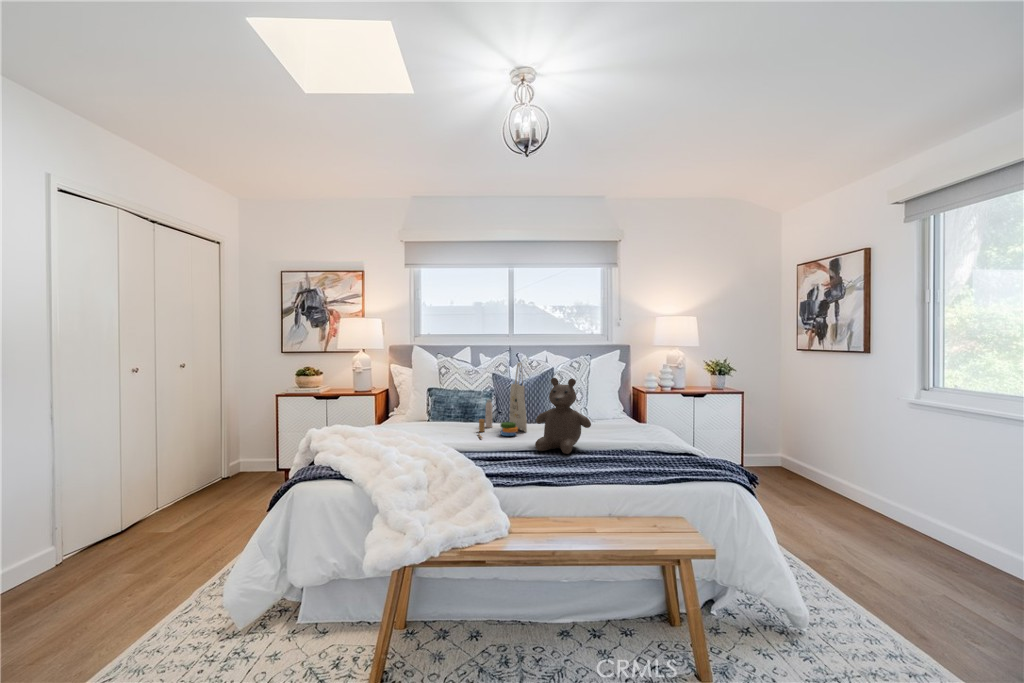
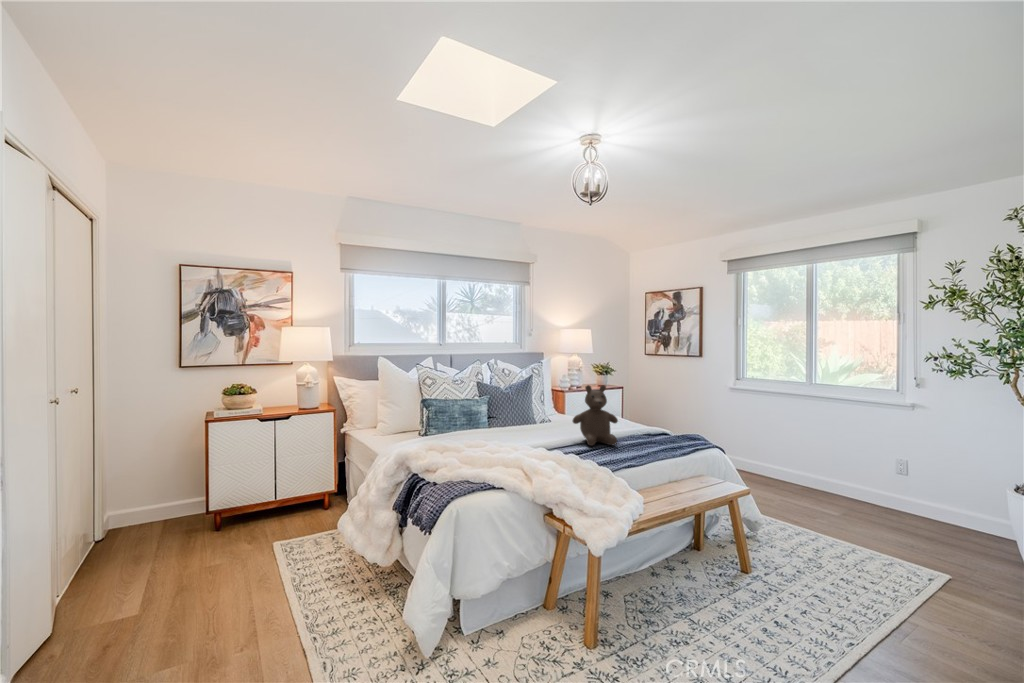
tote bag: present [478,363,527,438] -> none [498,373,543,442]

